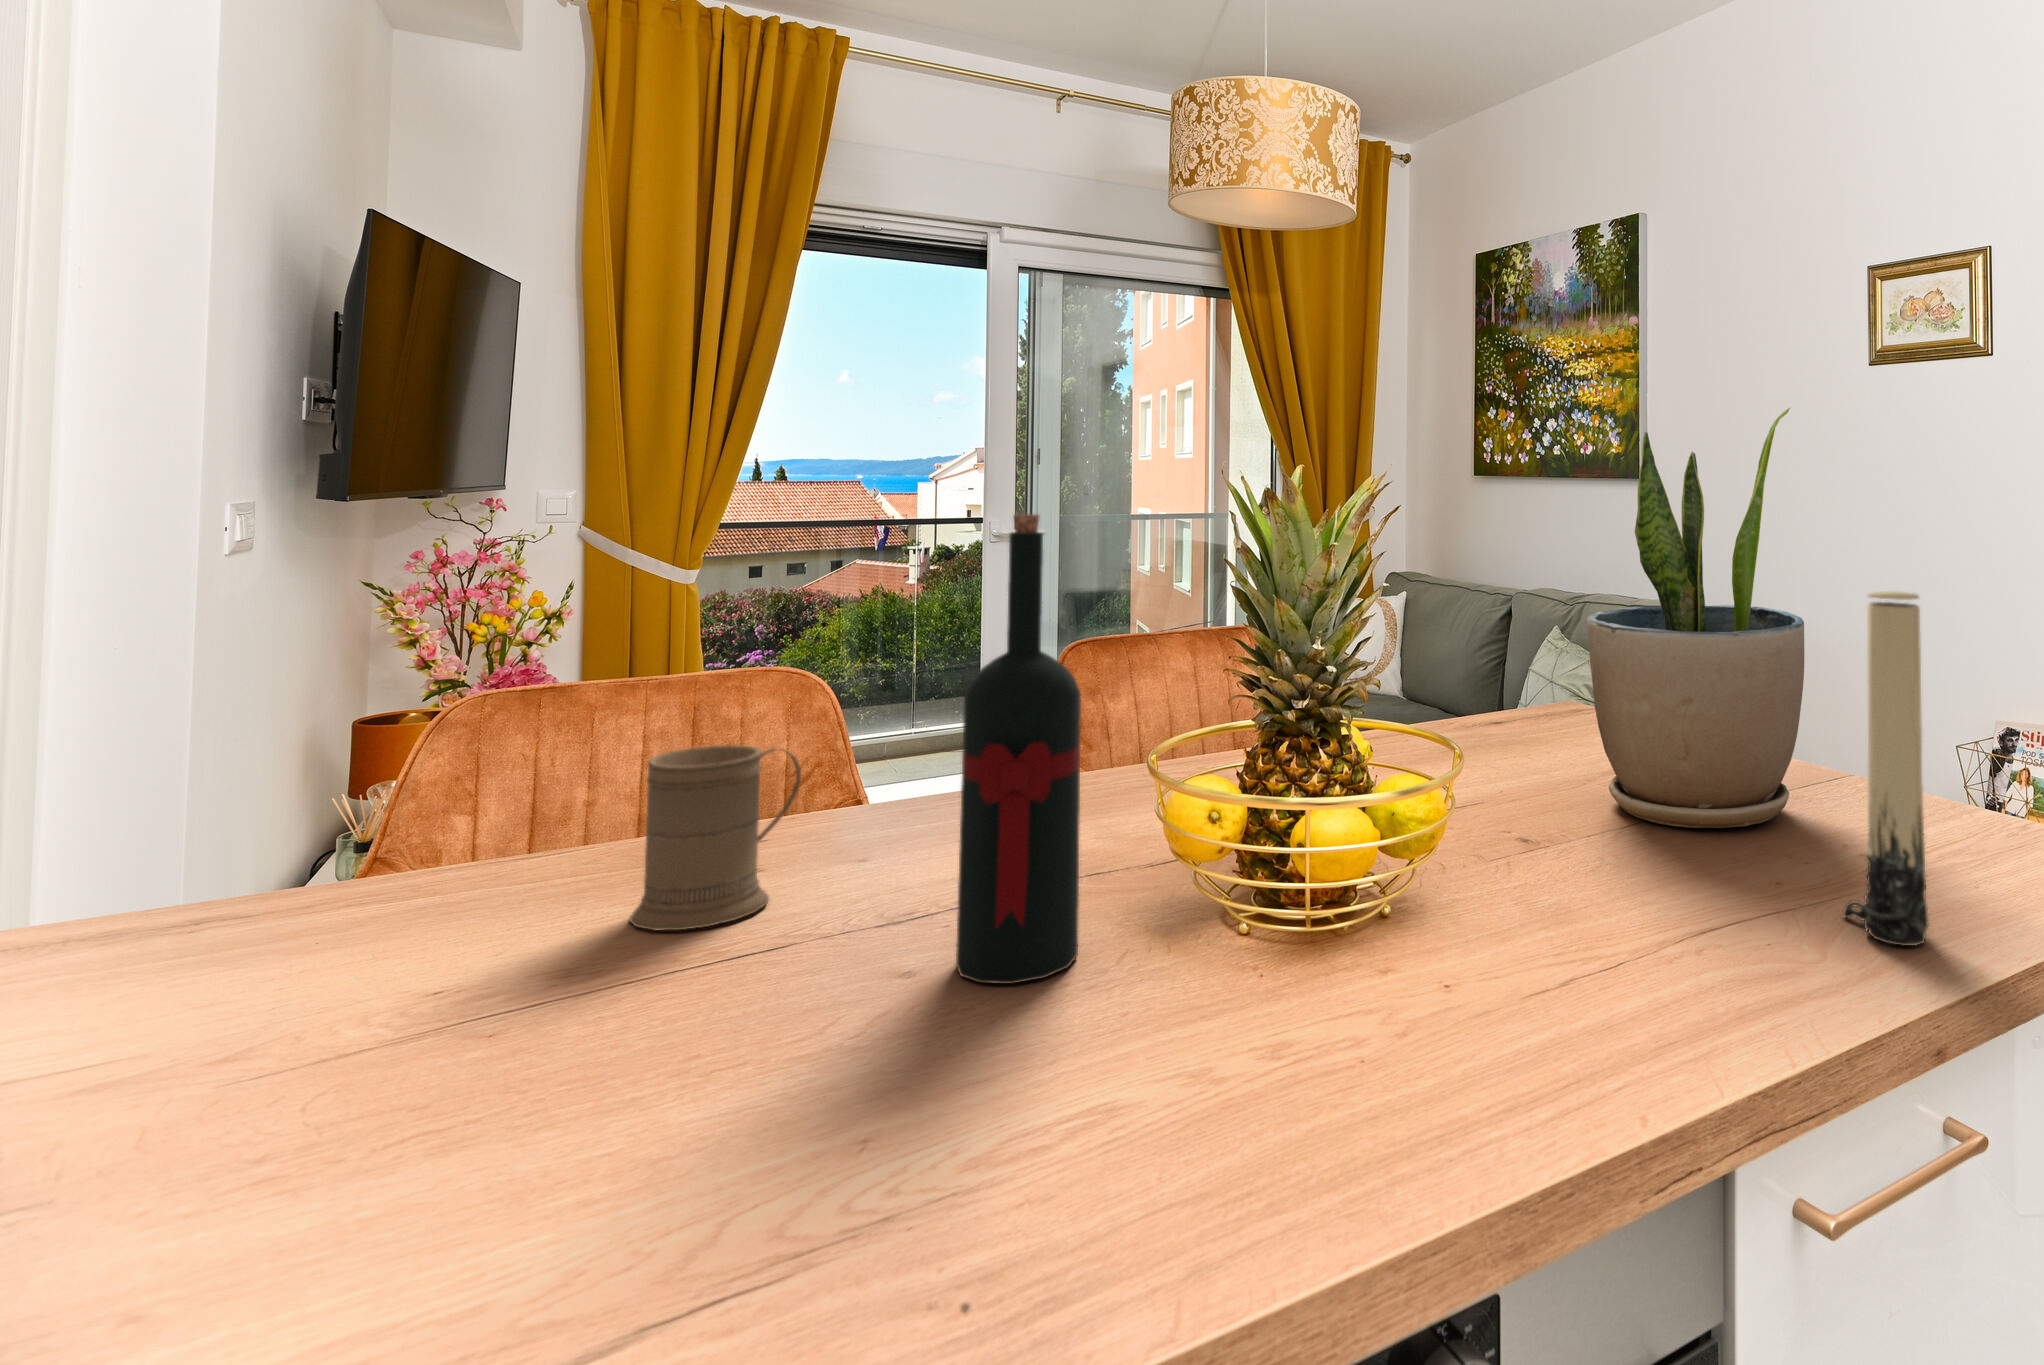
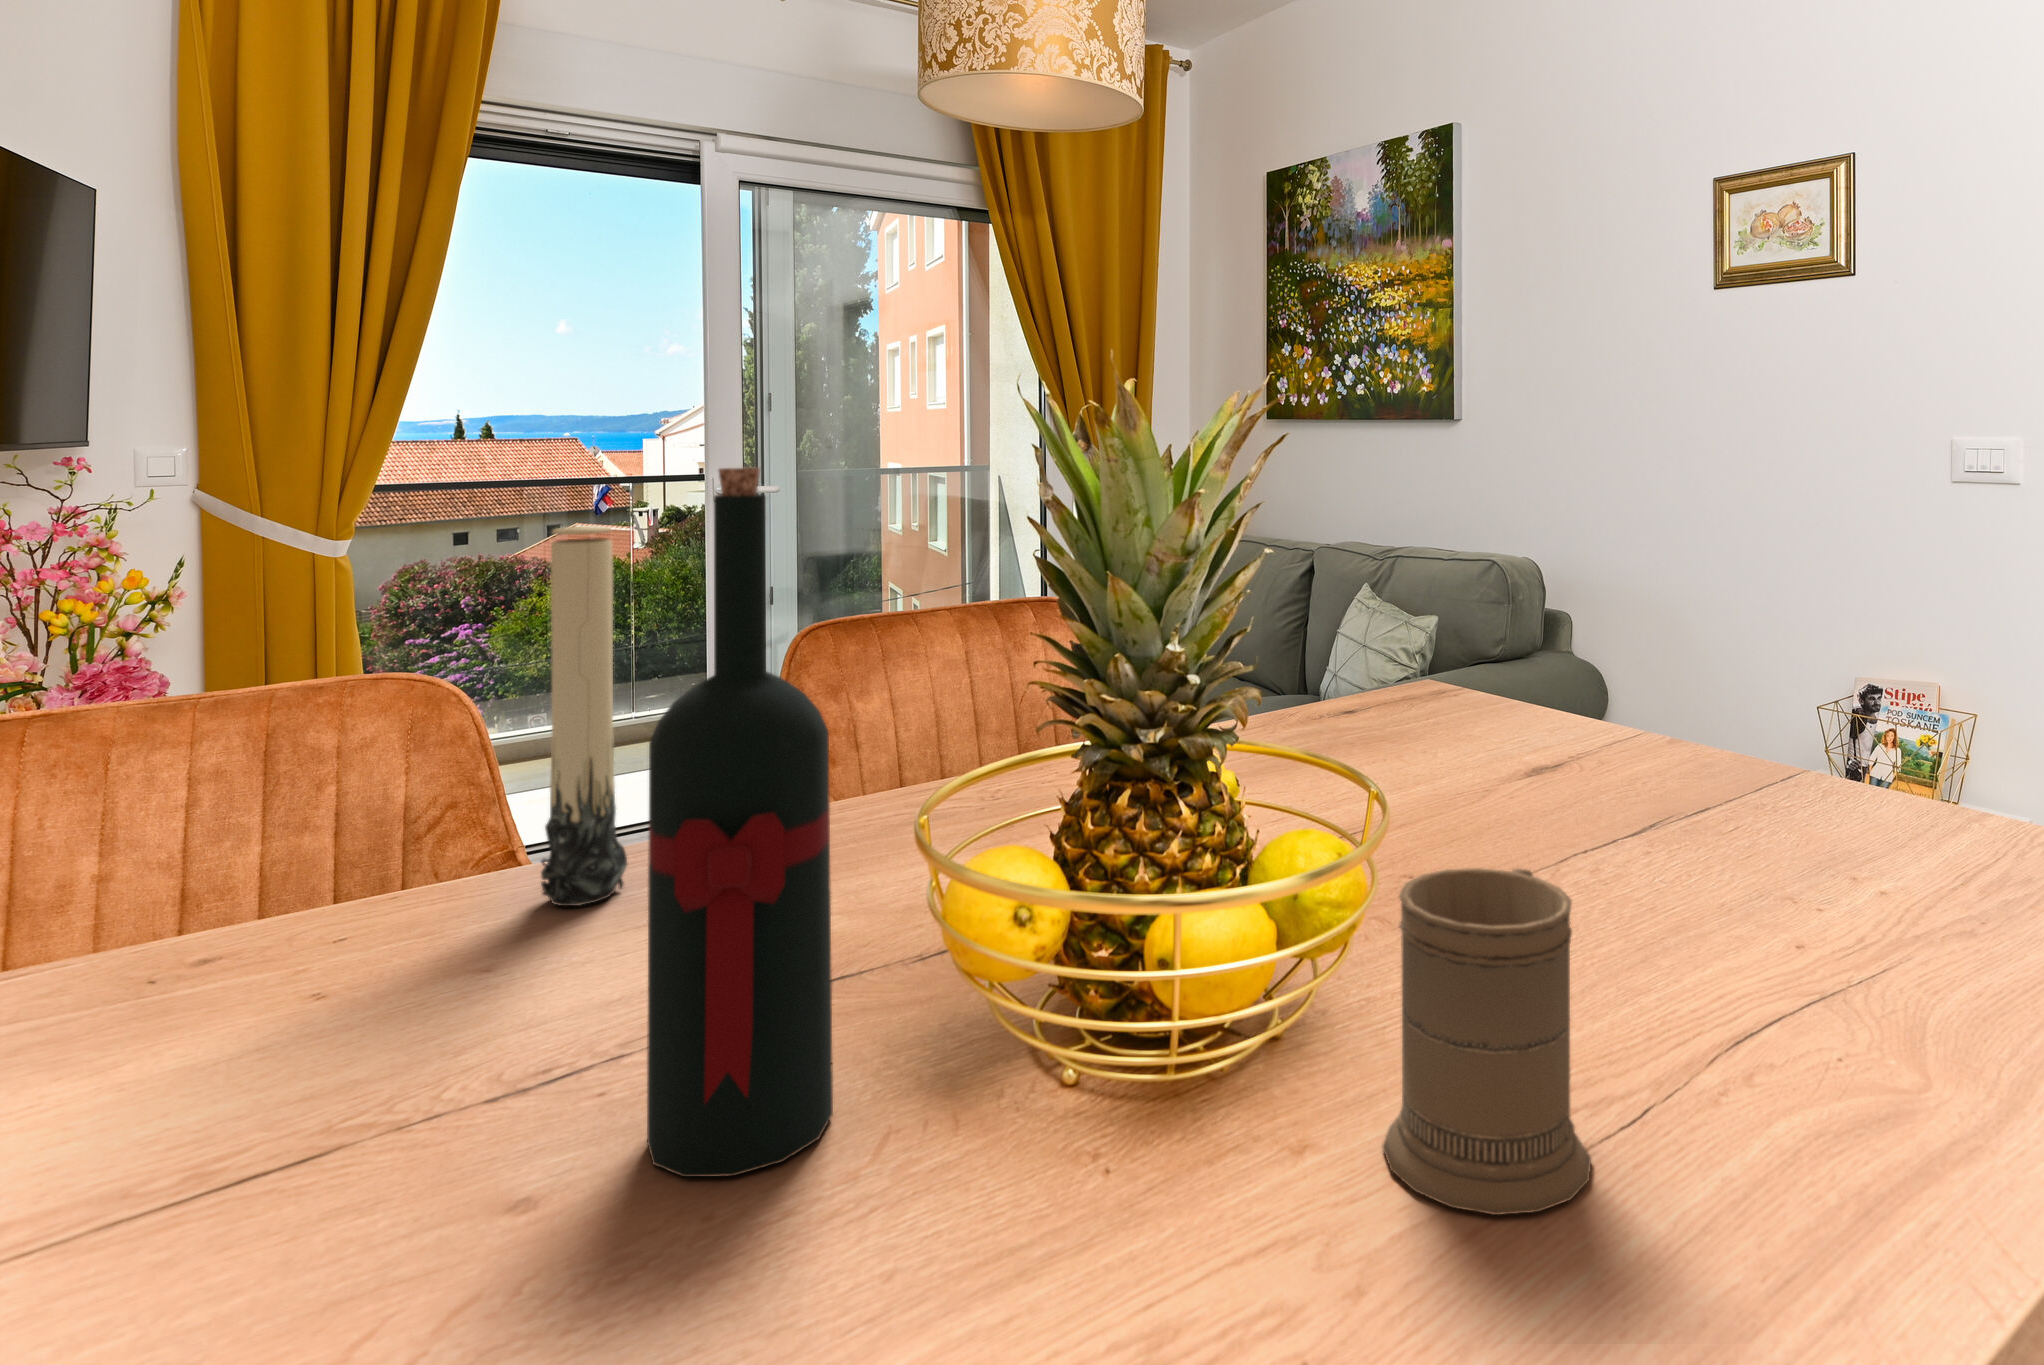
potted plant: present [1587,407,1804,828] -> none [1484,317,1764,858]
candle: present [1843,591,1929,946] -> present [541,526,627,906]
mug: present [630,745,801,930] -> present [1383,868,1591,1215]

